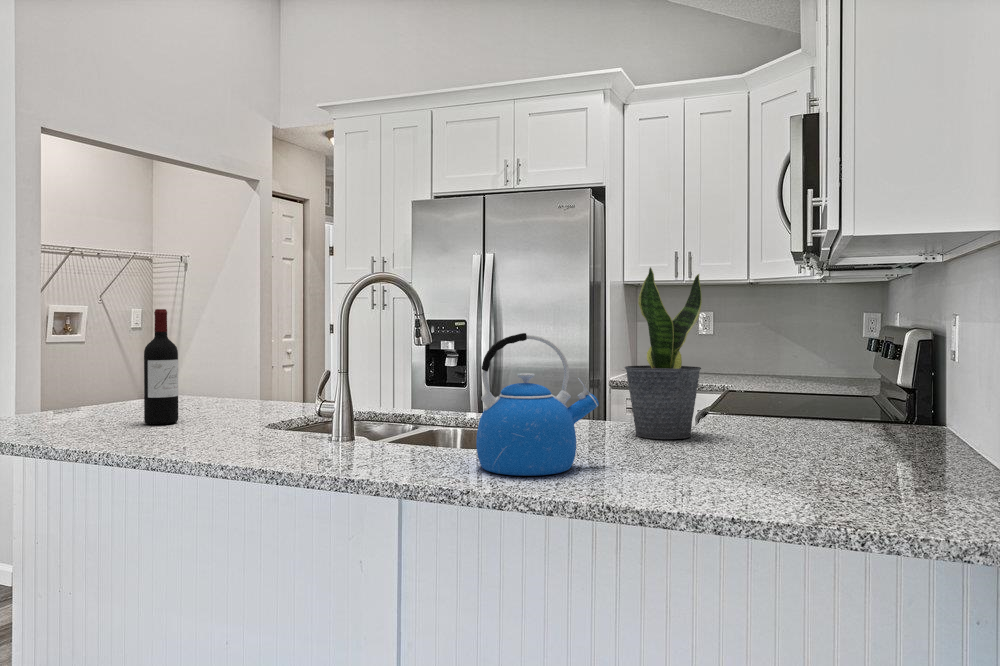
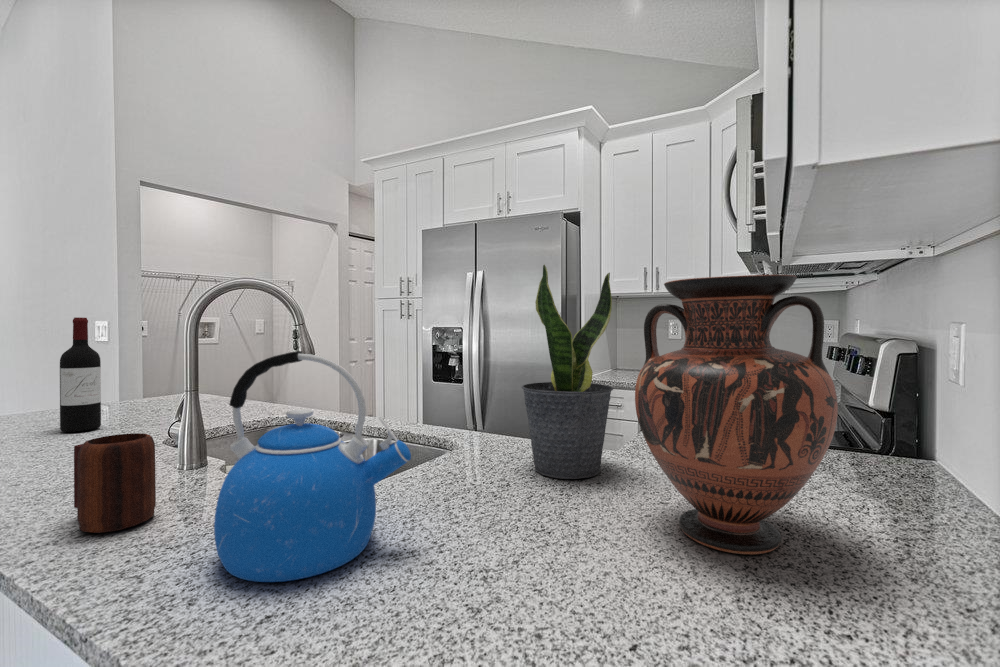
vase: none [734,284,865,462] -> present [635,275,838,554]
mug: none [332,398,393,465] -> present [74,433,156,533]

